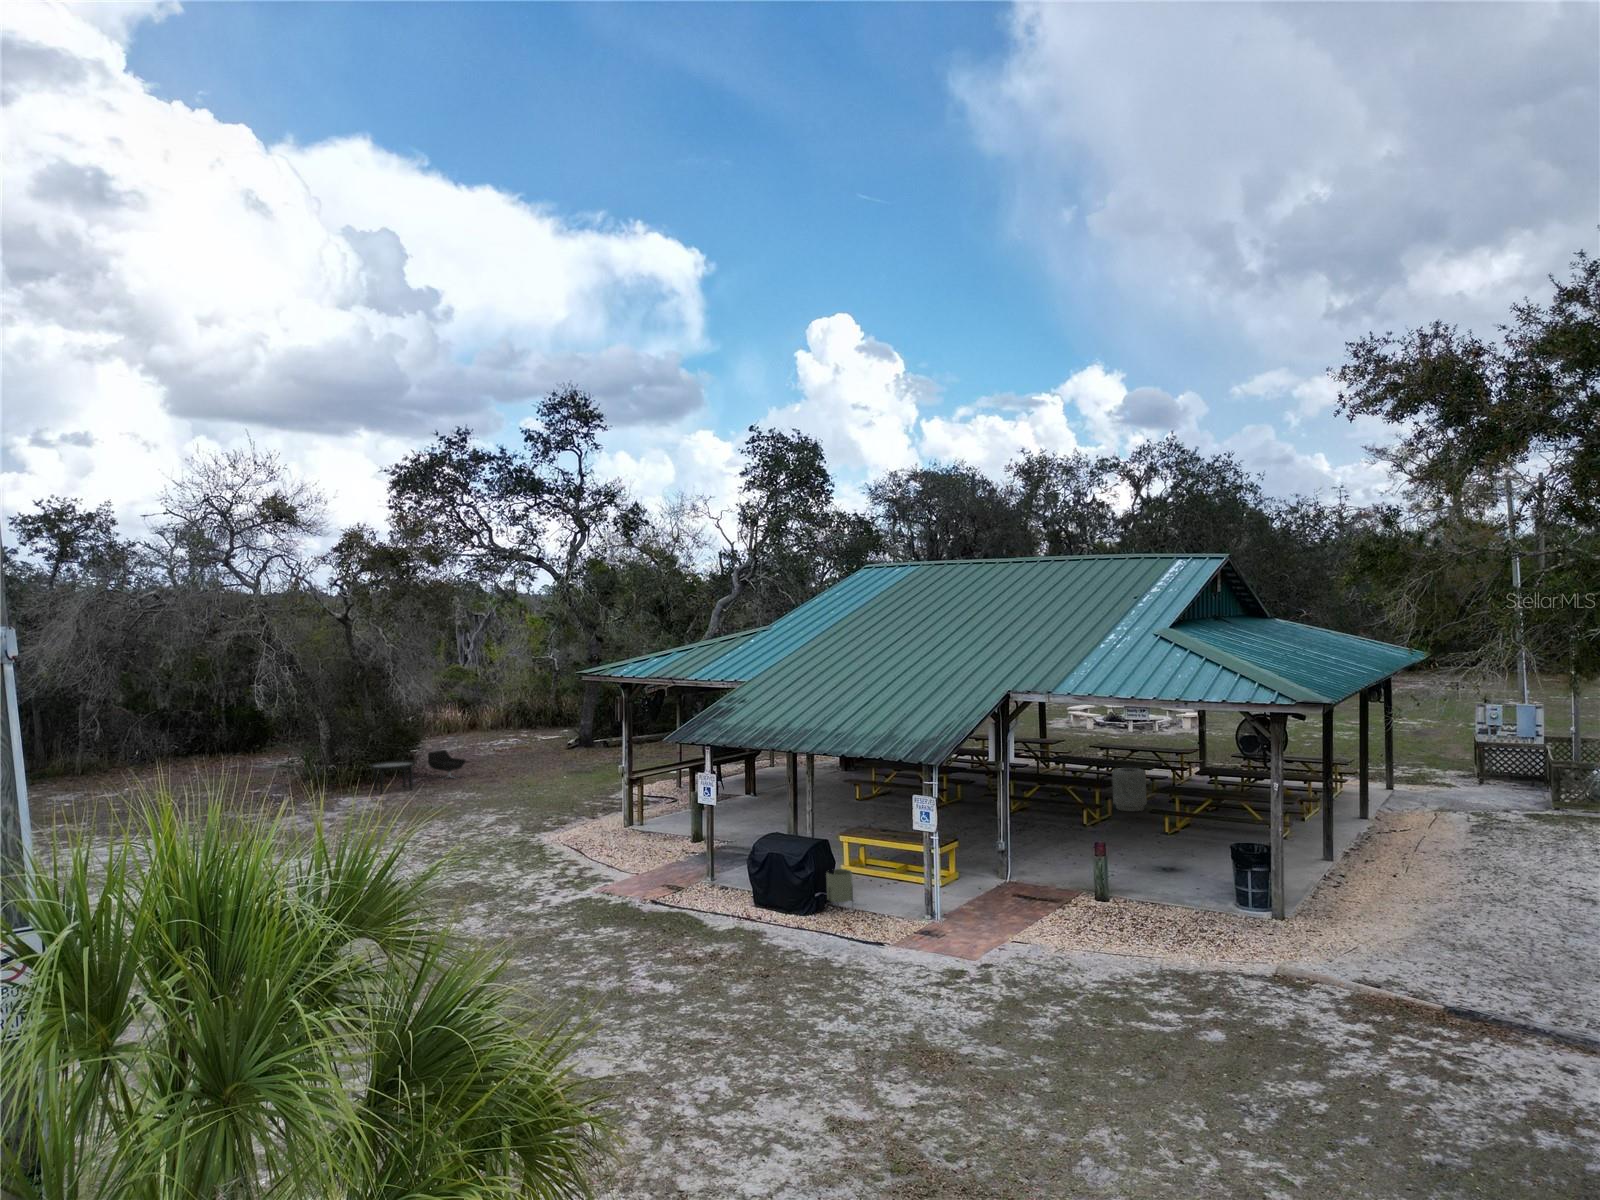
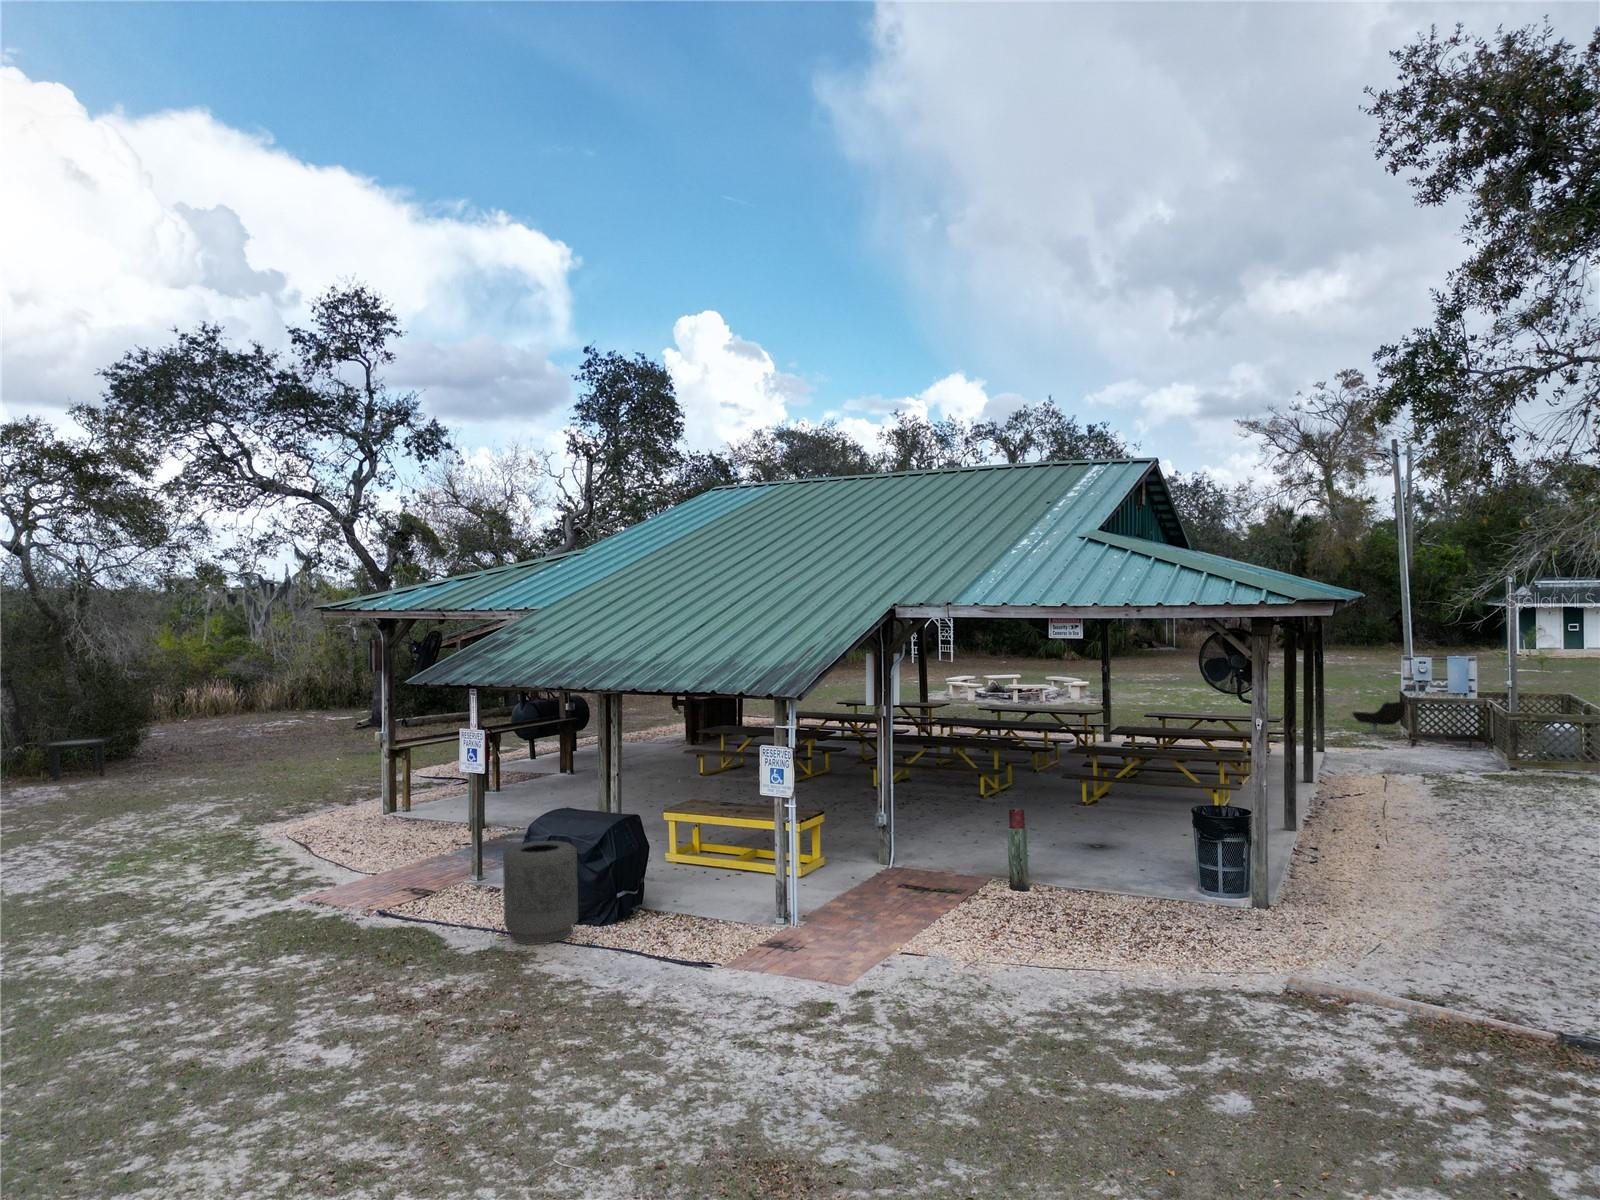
lounge chair: present [428,750,466,777] -> present [1353,701,1405,733]
trash can: present [1112,768,1147,811] -> present [503,841,578,945]
planter: present [826,869,853,902] -> none [634,857,673,923]

